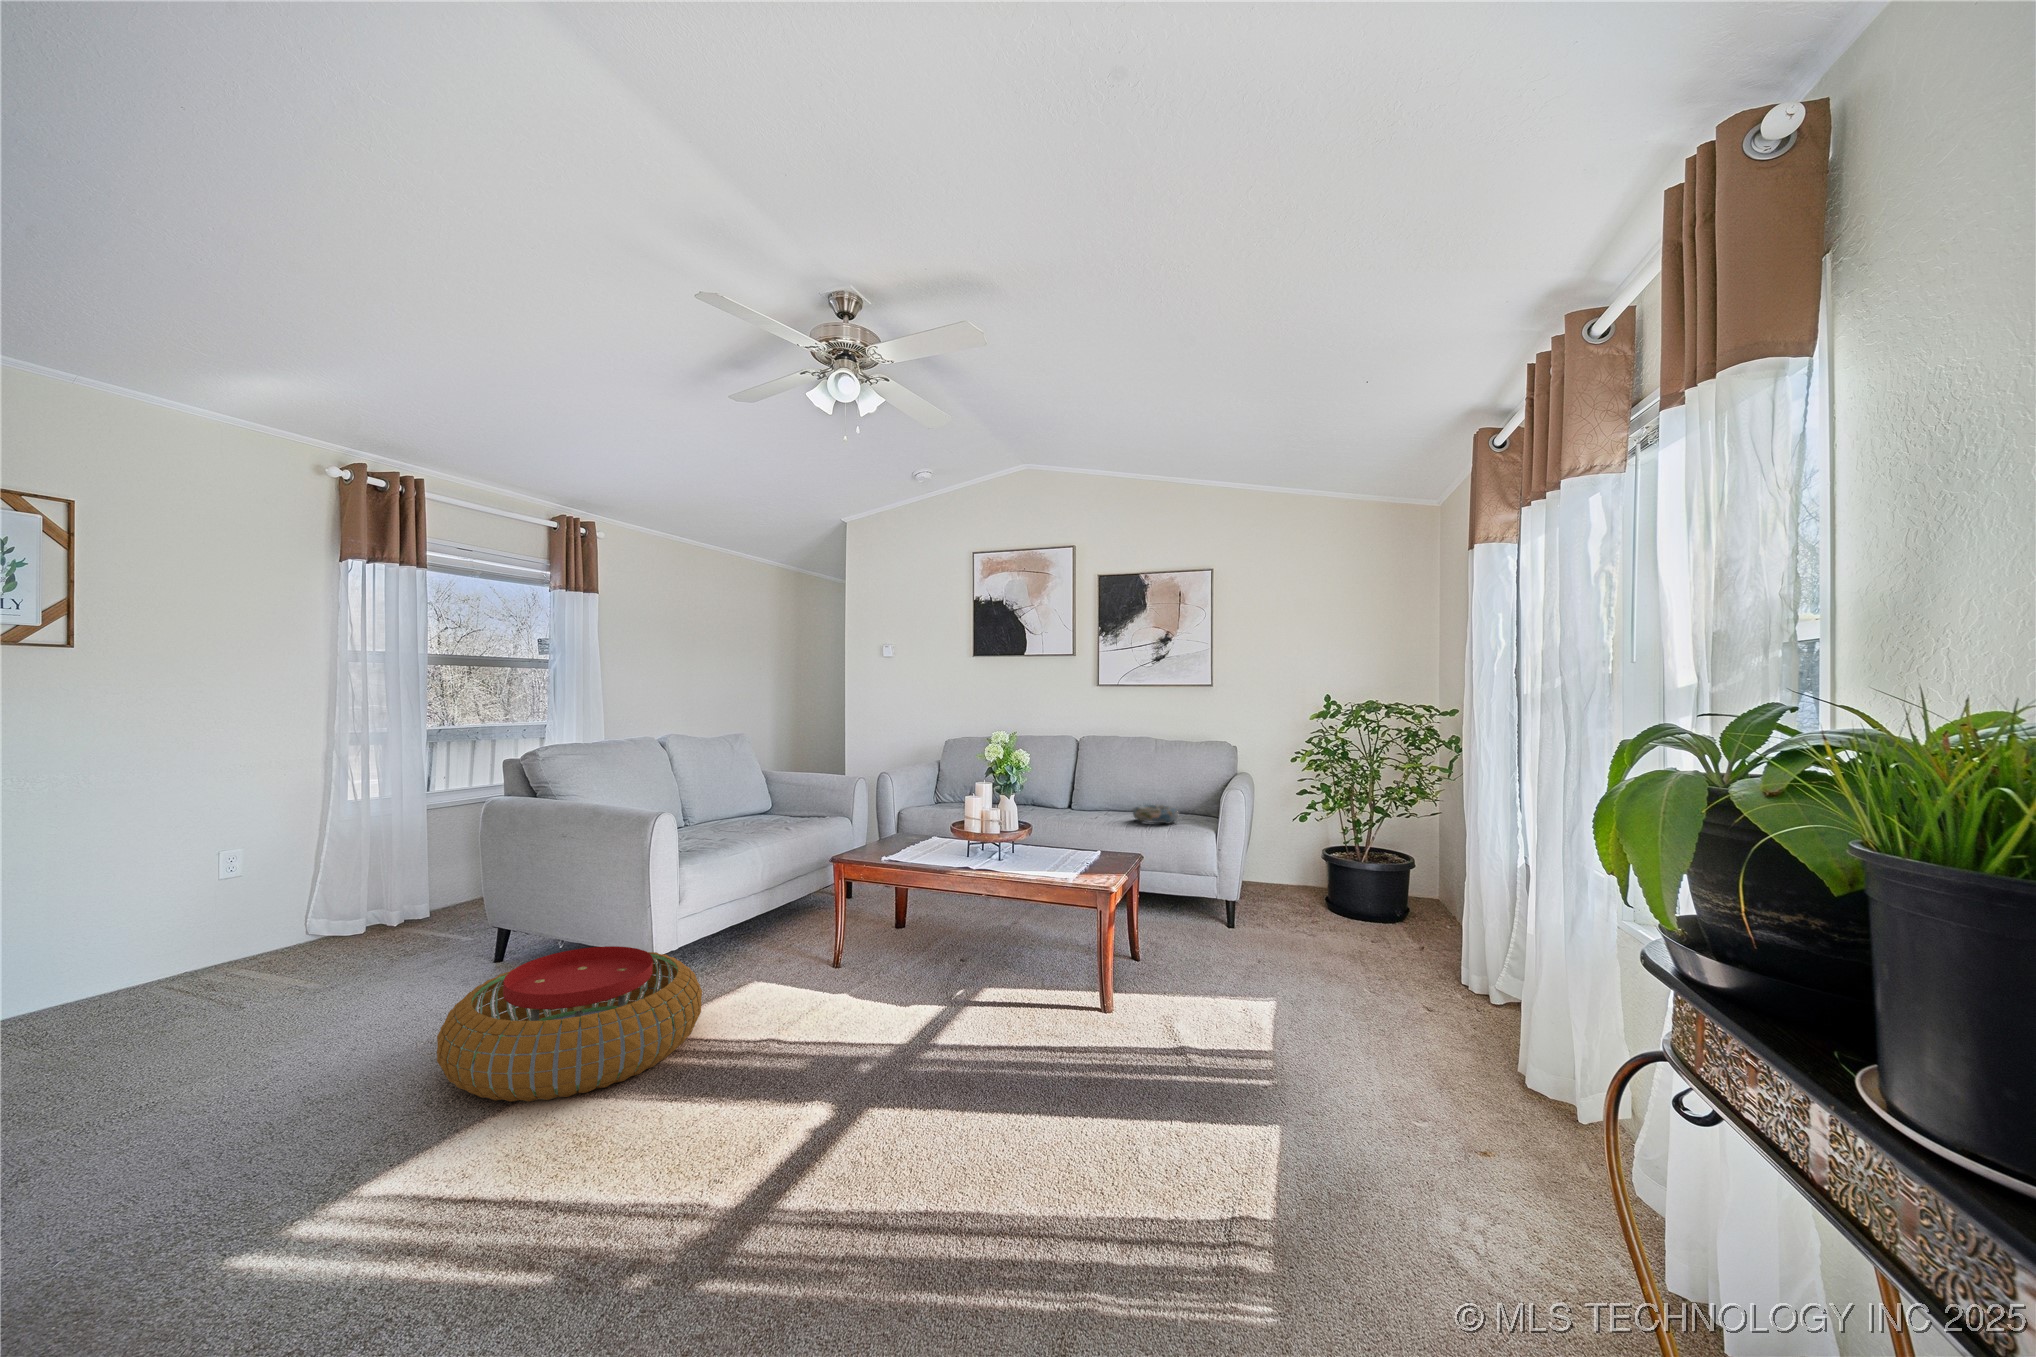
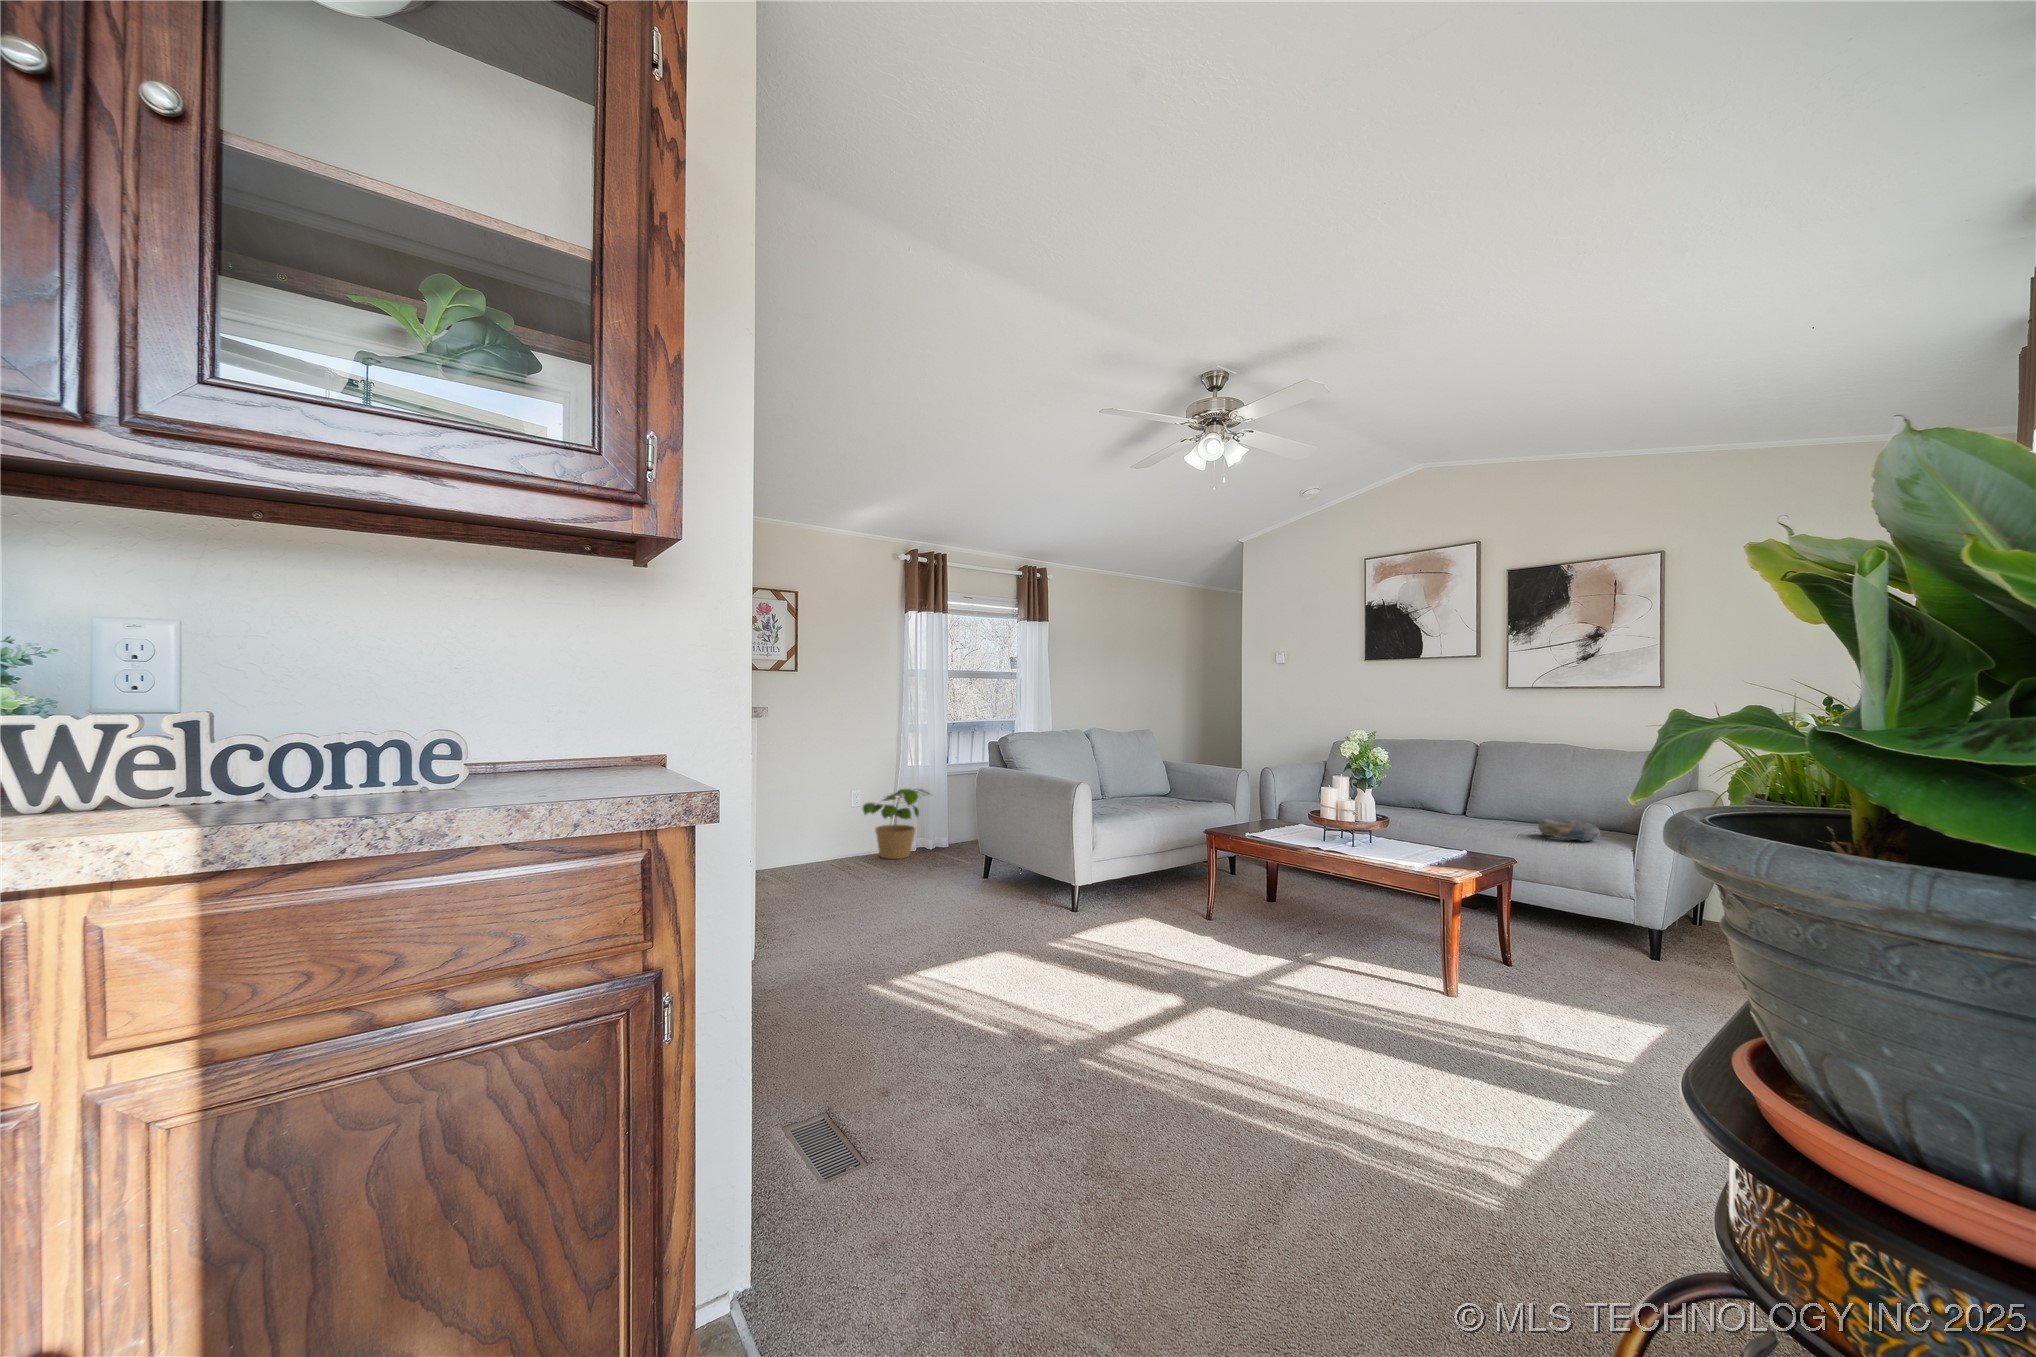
potted plant: none [248,836,398,952] -> present [863,789,929,859]
pouf: present [437,946,702,1102] -> none [954,871,1106,957]

